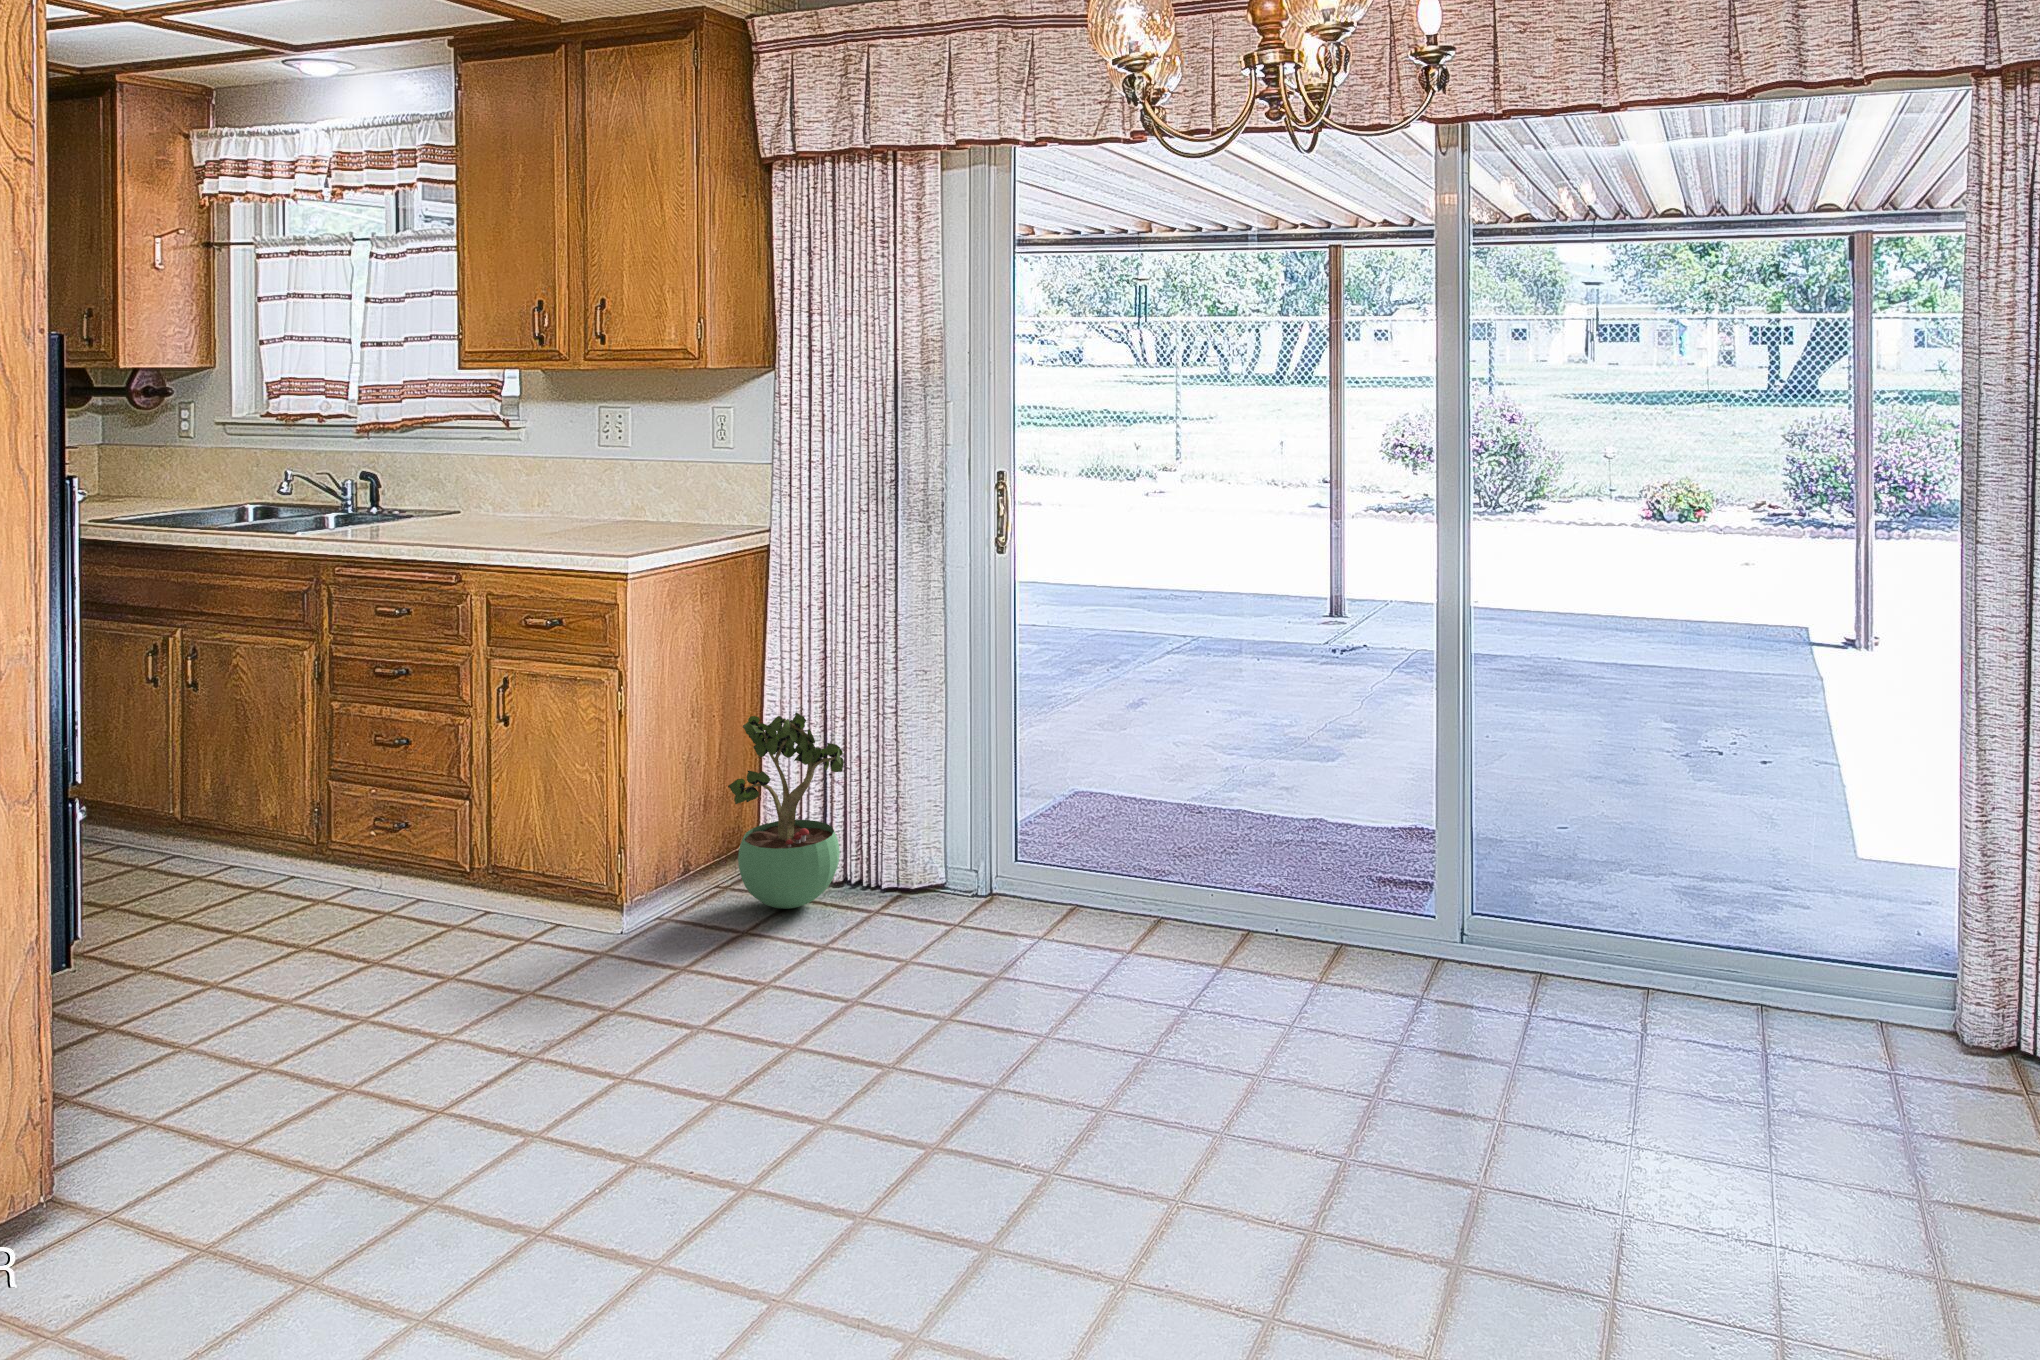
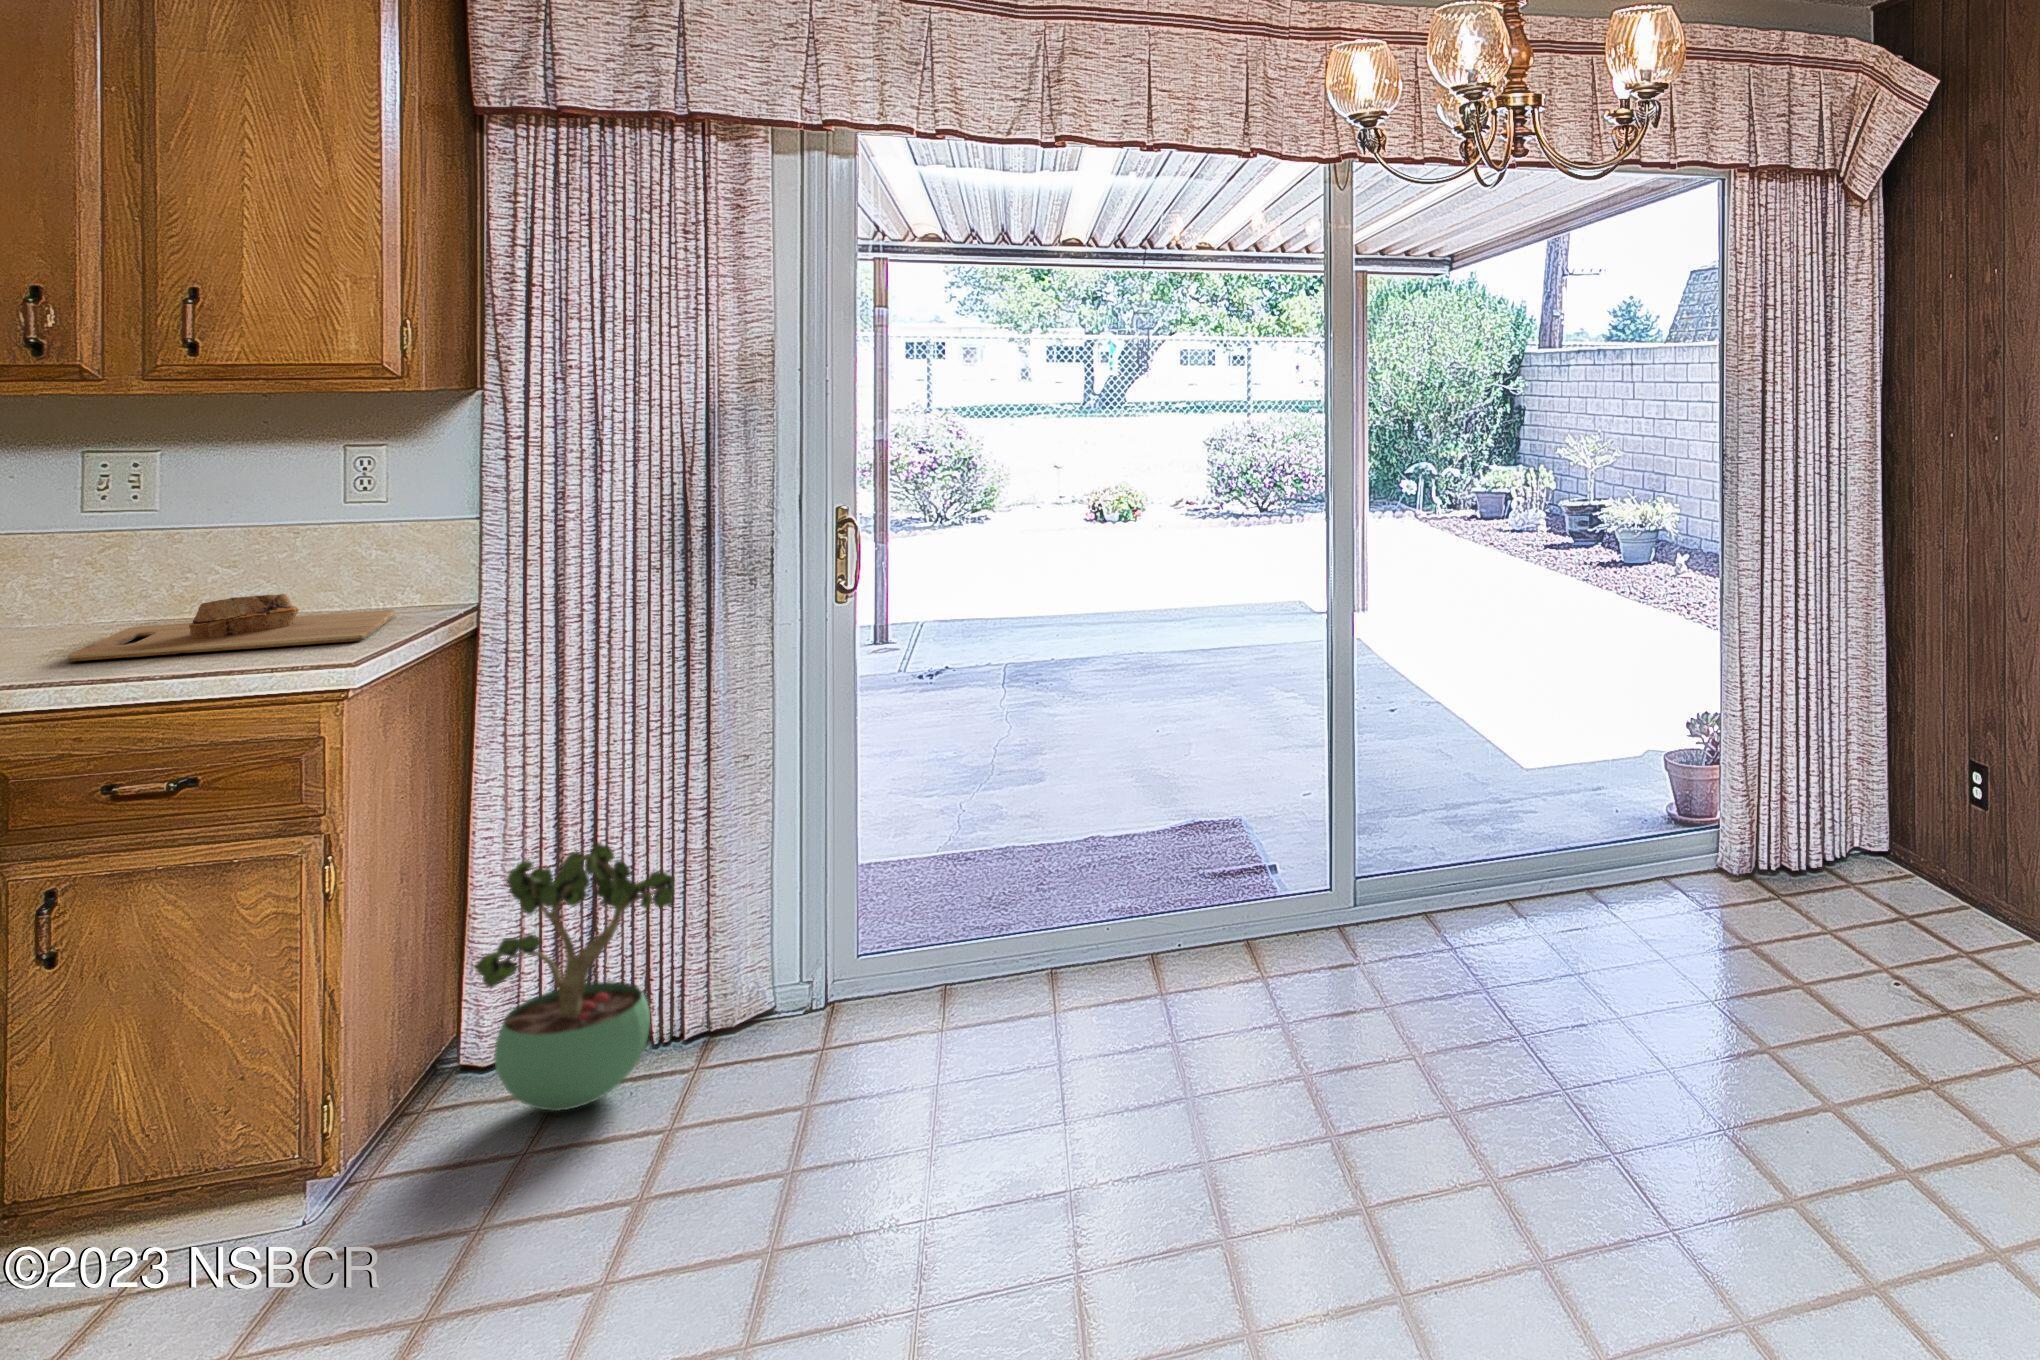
cutting board: none [538,505,727,541] -> present [68,594,395,662]

